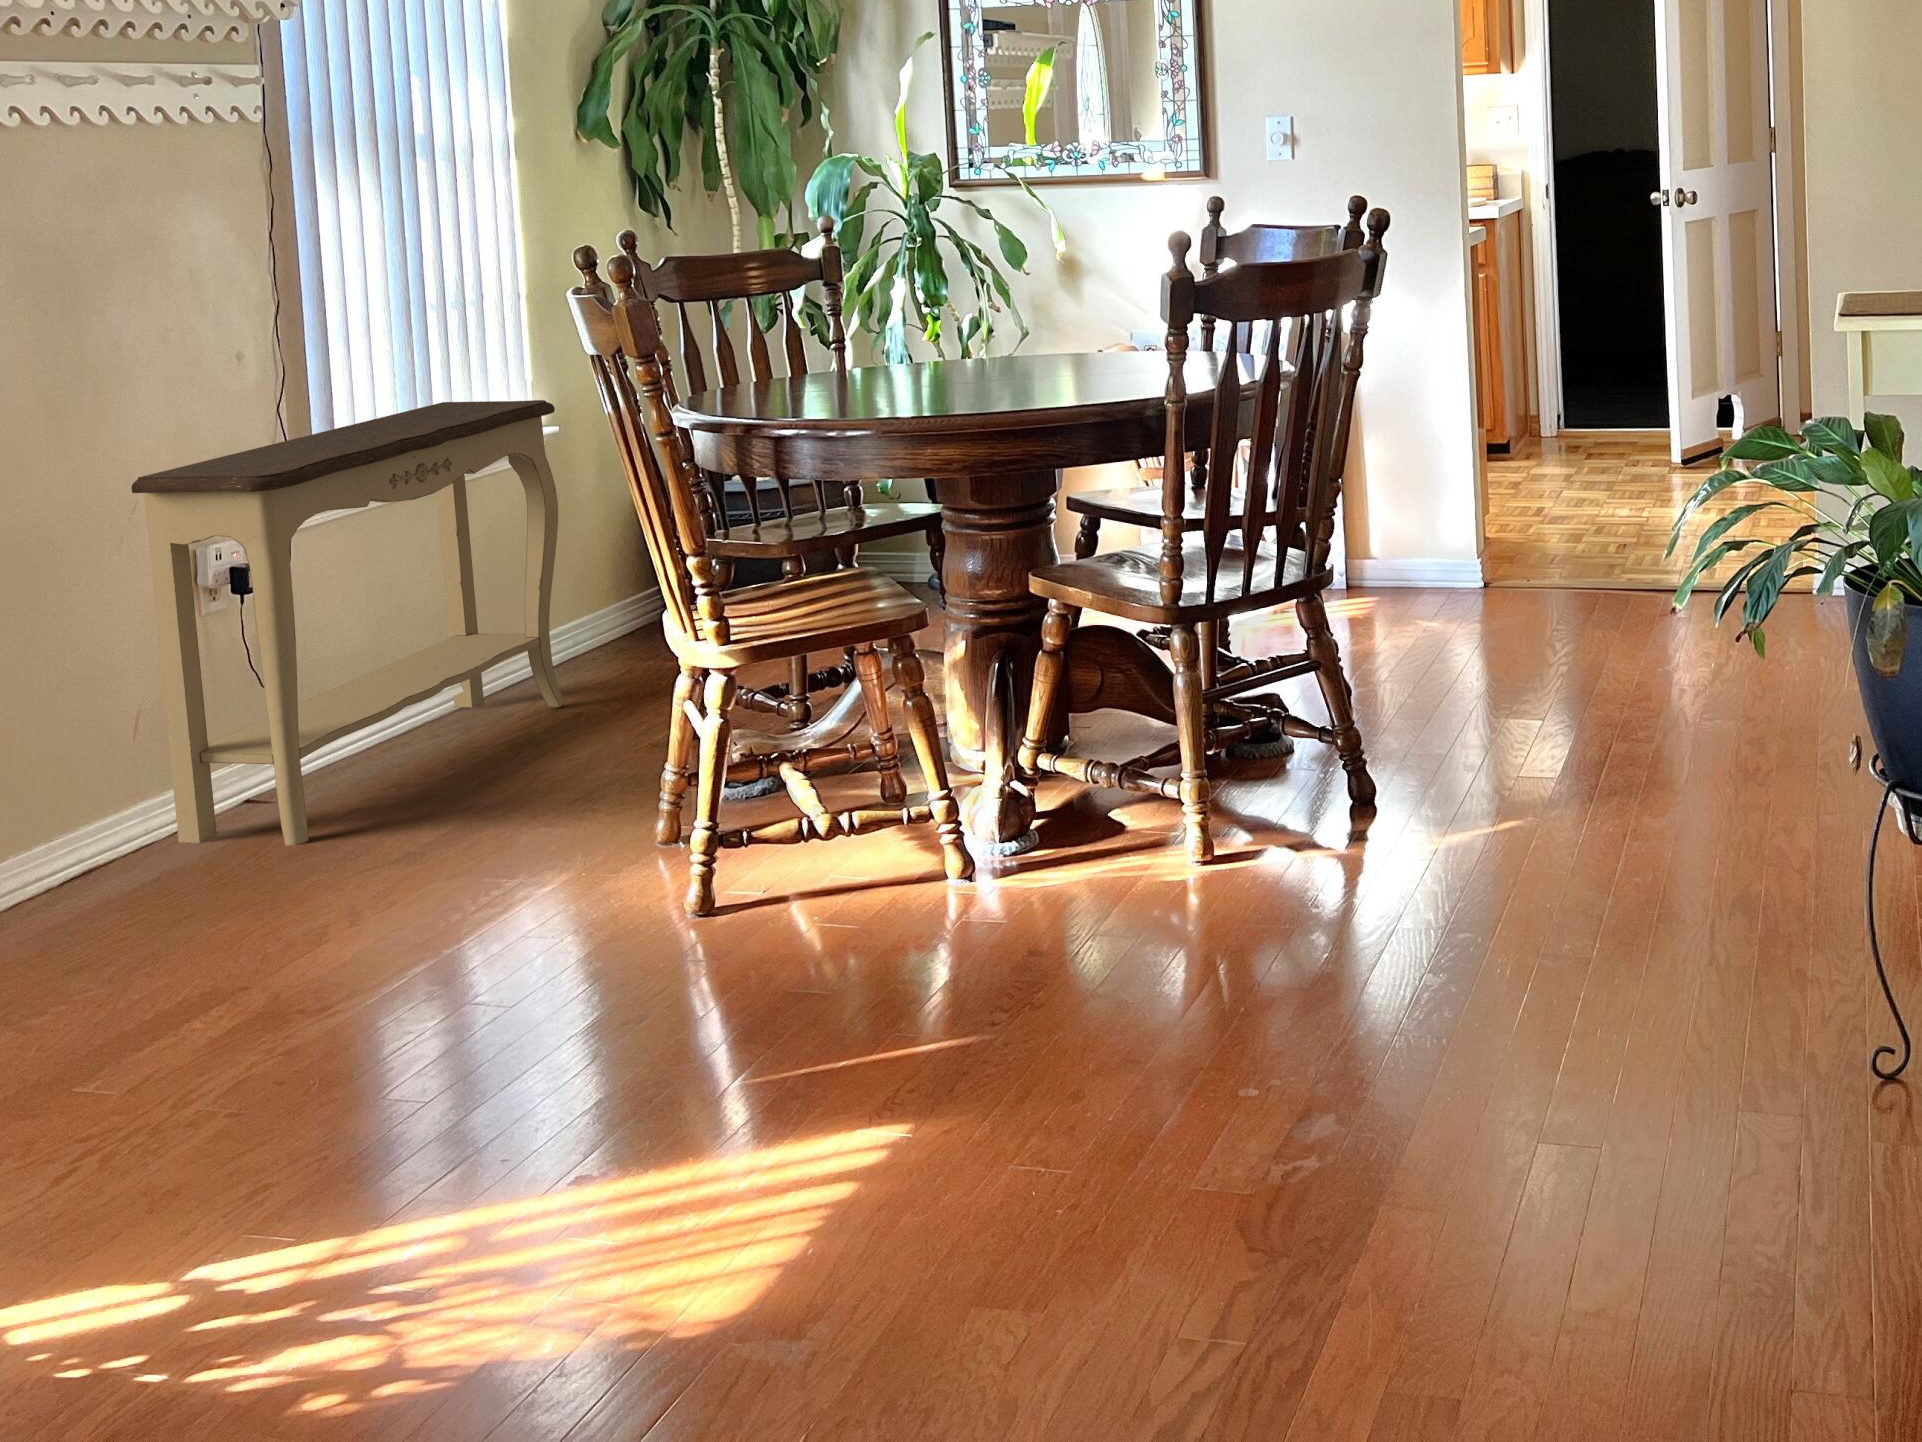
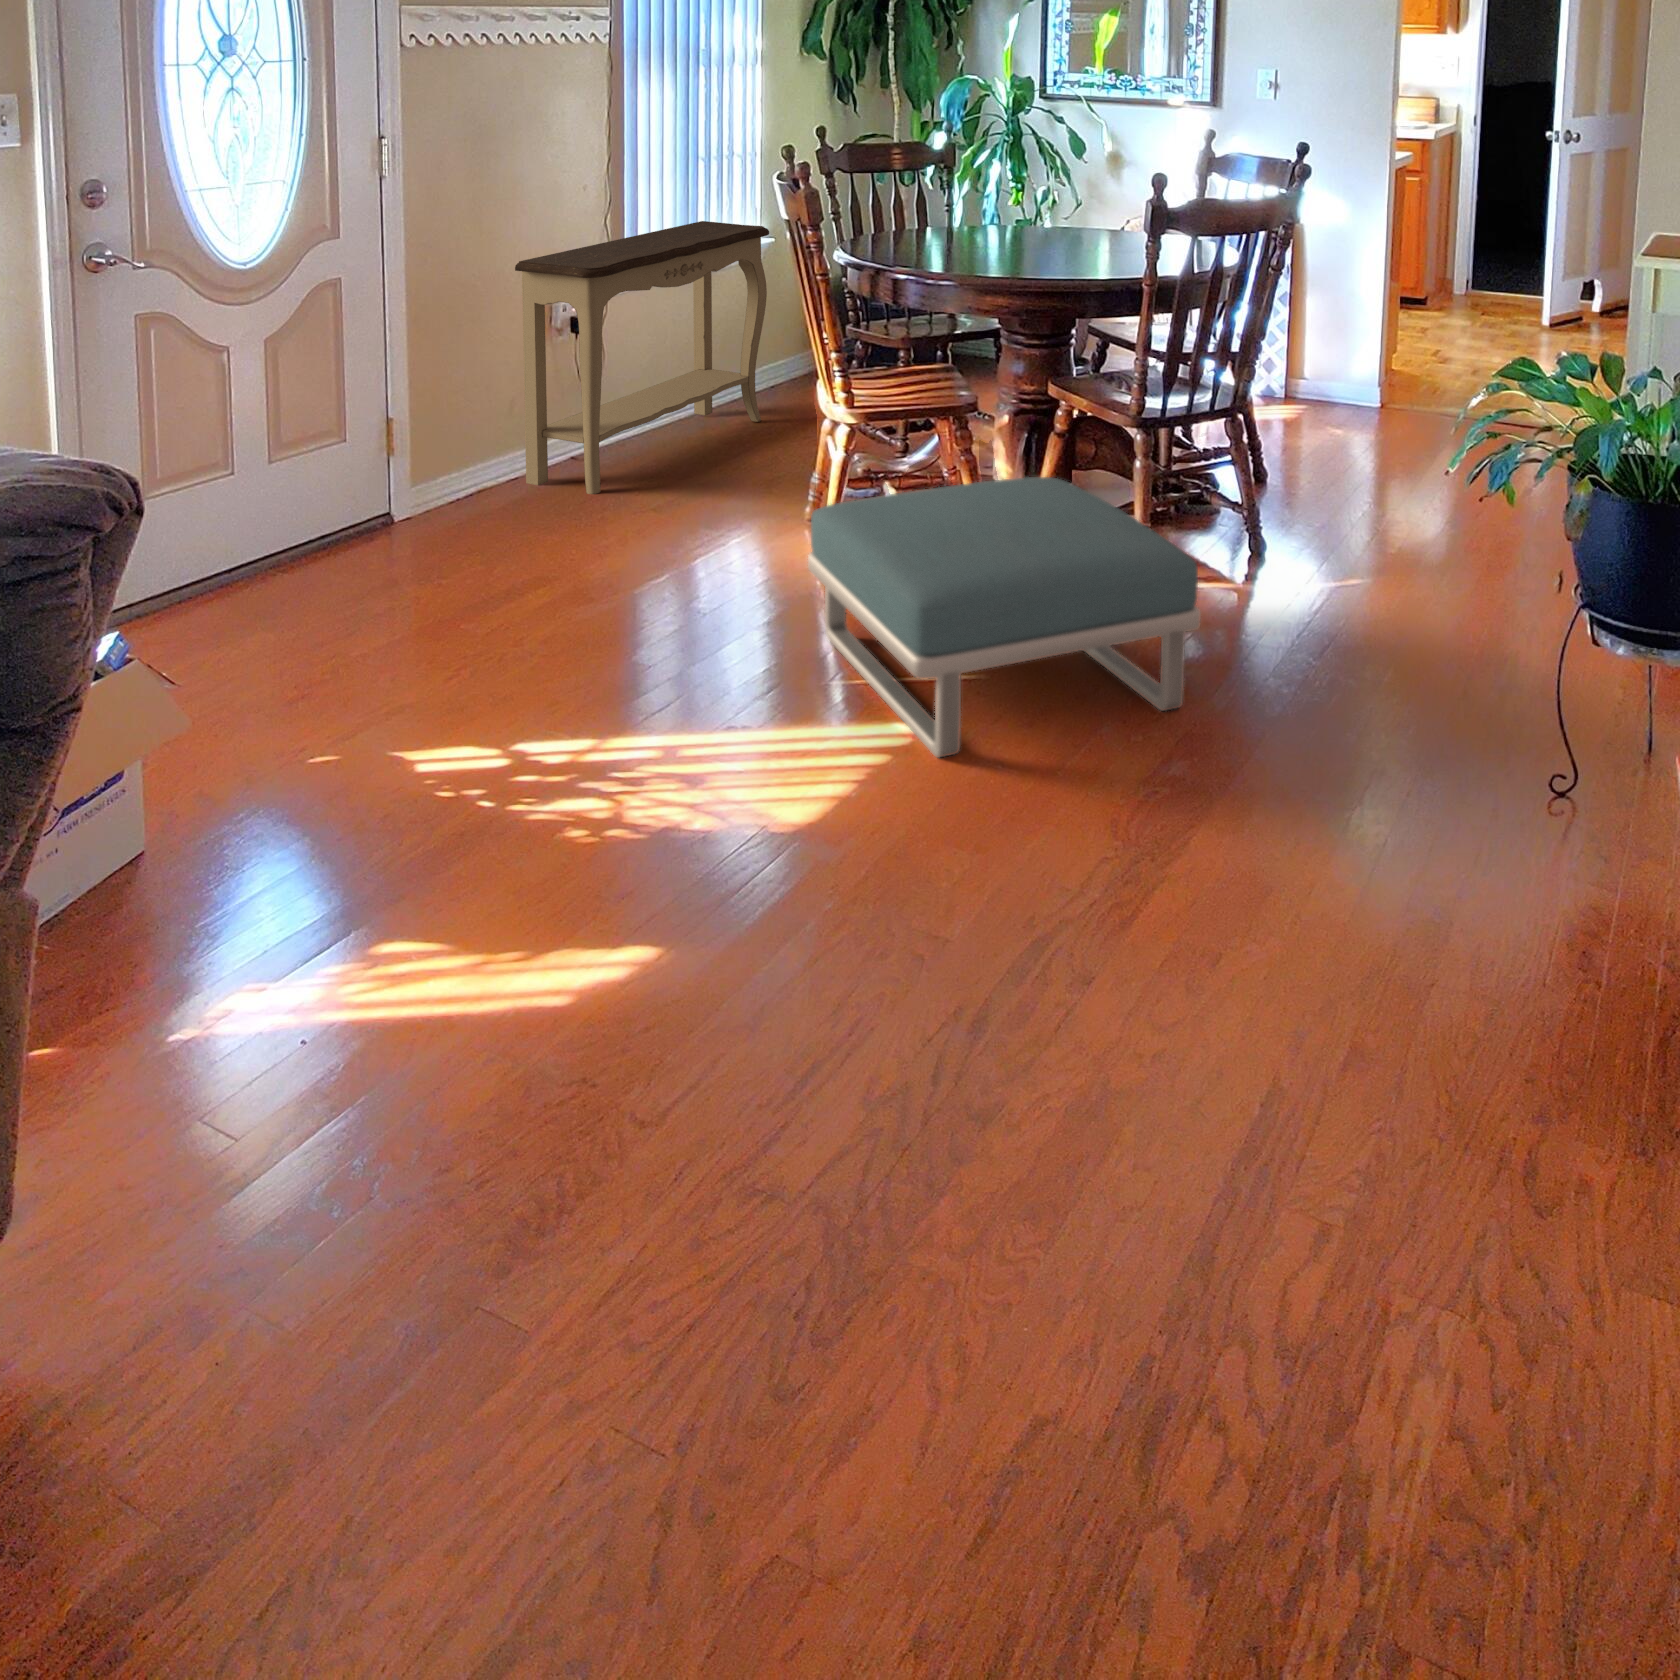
footstool: none [680,712,1327,1176] -> present [808,477,1201,757]

